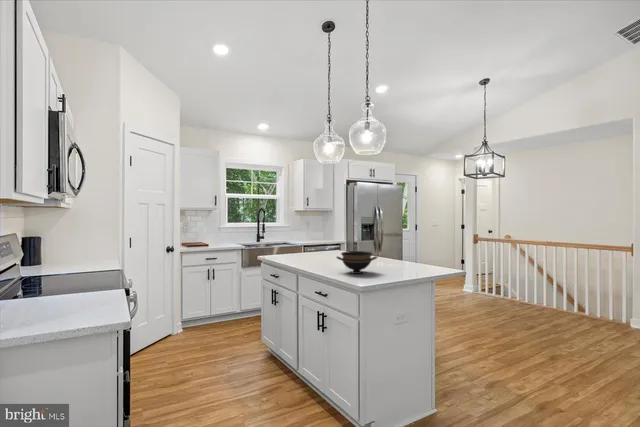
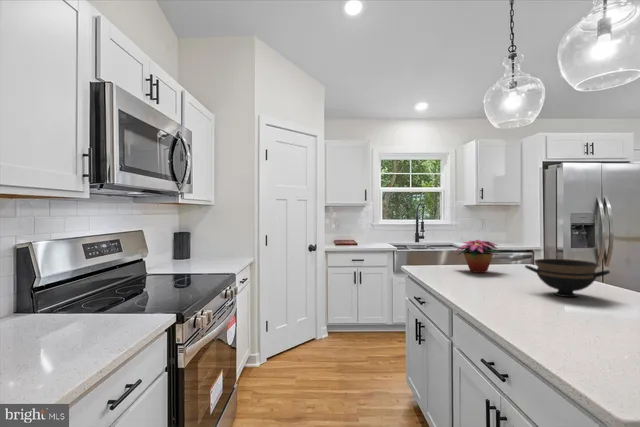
flower arrangement: none [291,239,325,263] -> present [456,239,499,273]

